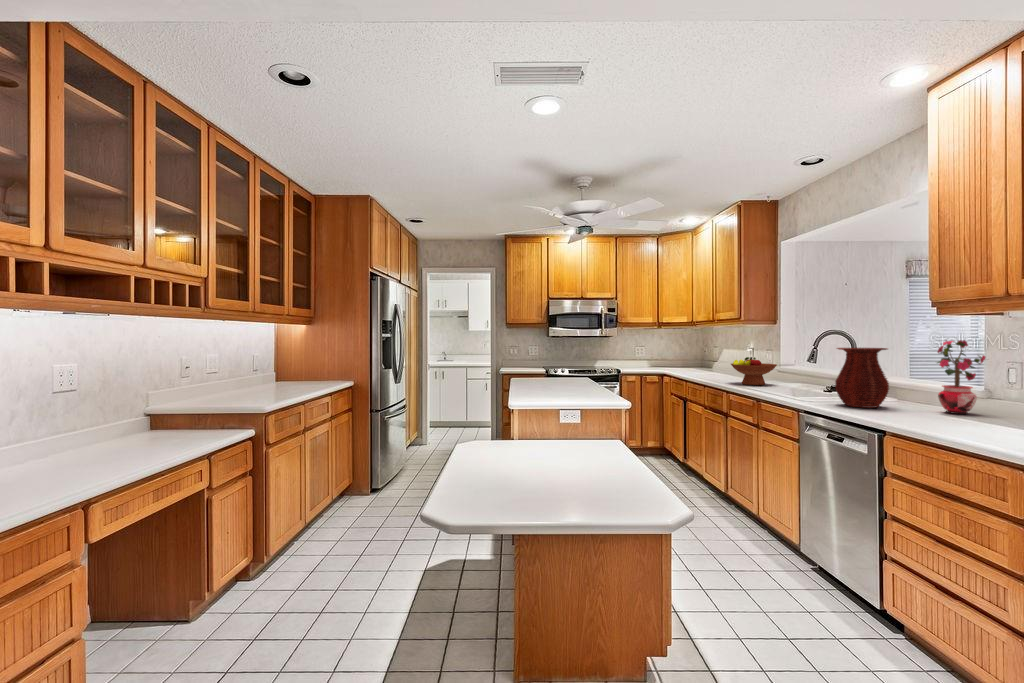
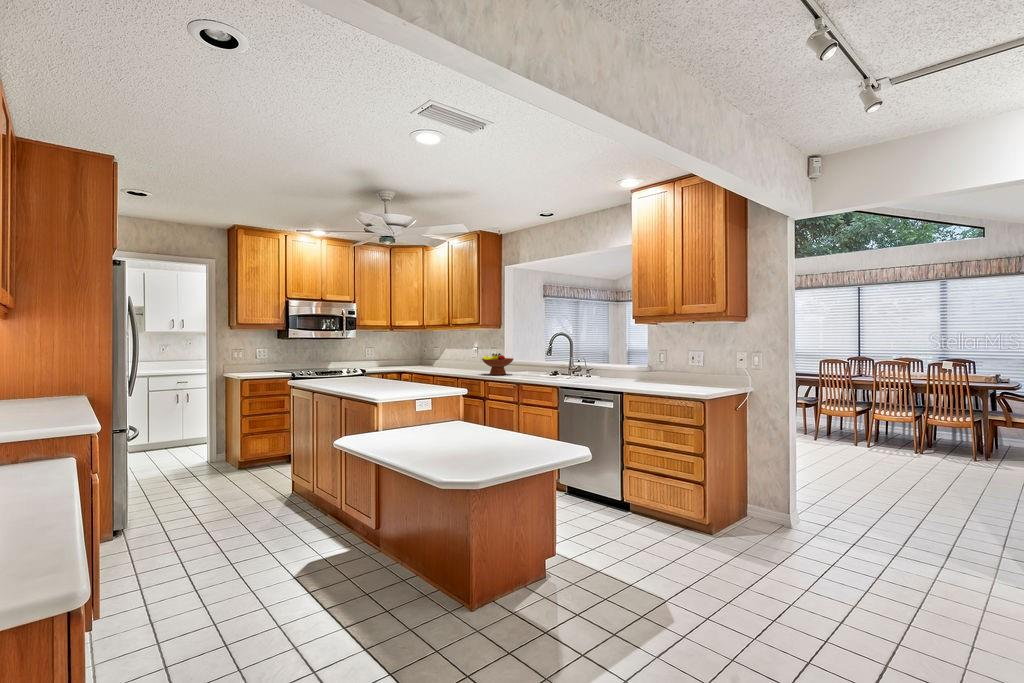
potted plant: present [937,340,986,414] -> none [625,337,651,381]
vase: present [835,348,889,408] -> none [578,344,608,382]

